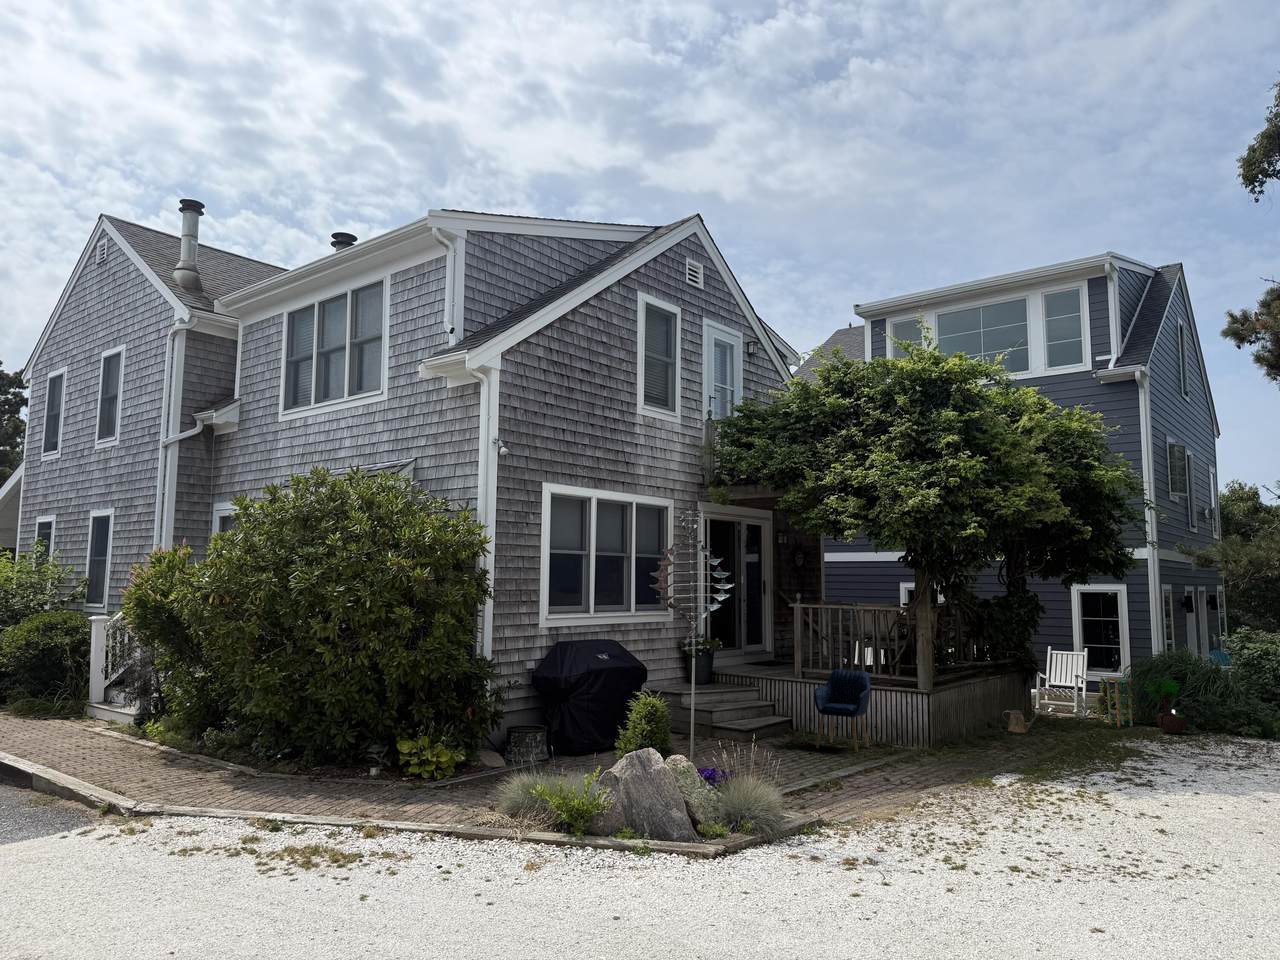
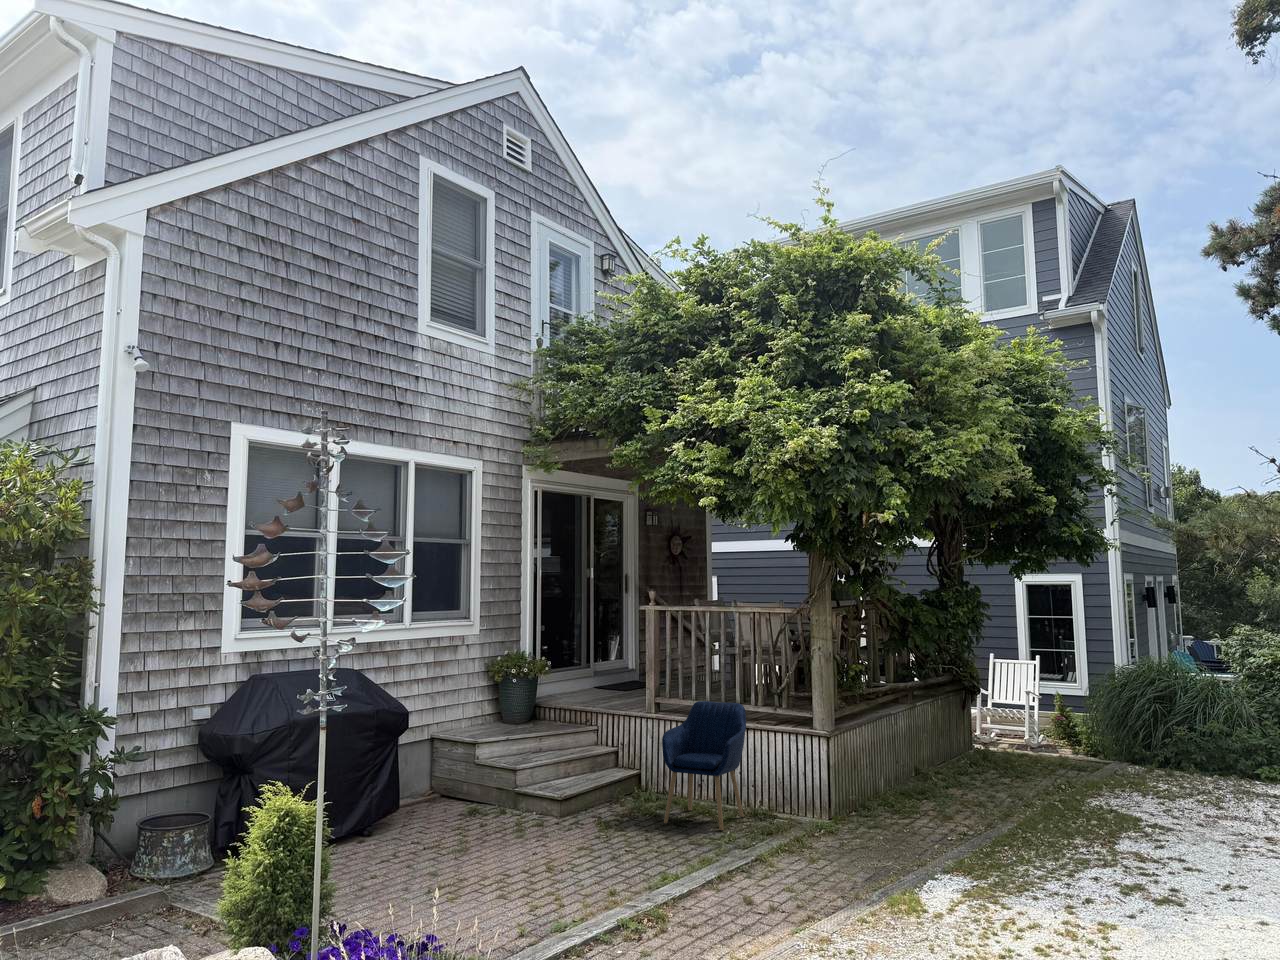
side table: present [1105,677,1133,727] -> none [1064,695,1101,760]
potted tree: present [1145,678,1187,733] -> none [1116,688,1173,769]
watering can: present [1002,710,1043,733] -> none [935,746,989,777]

